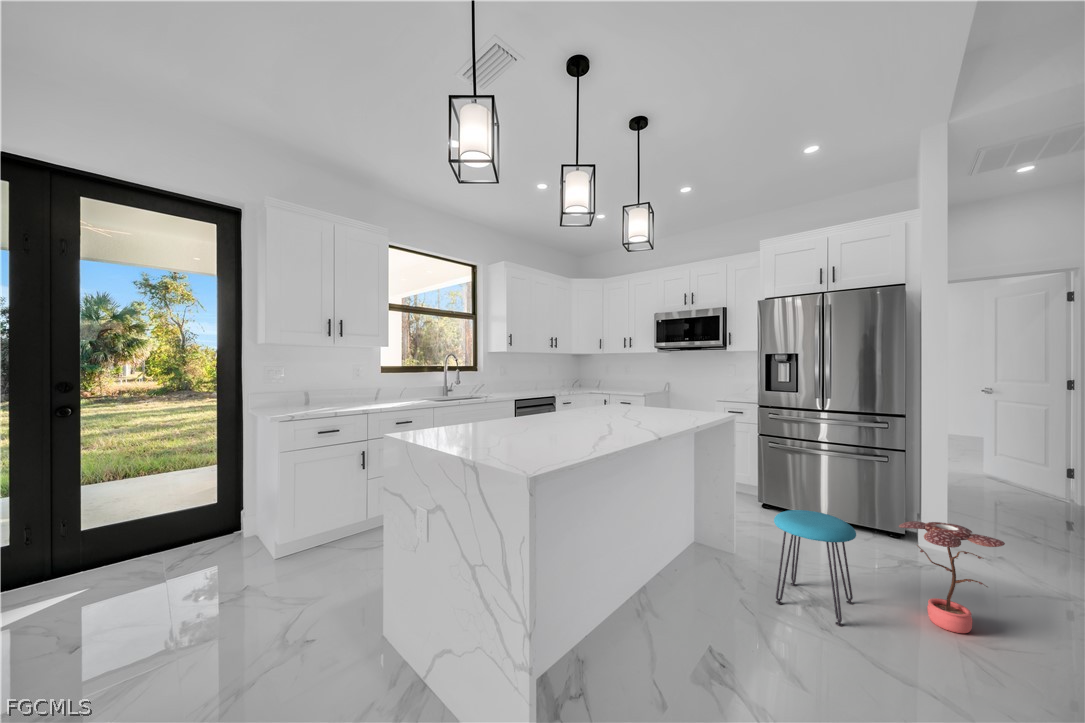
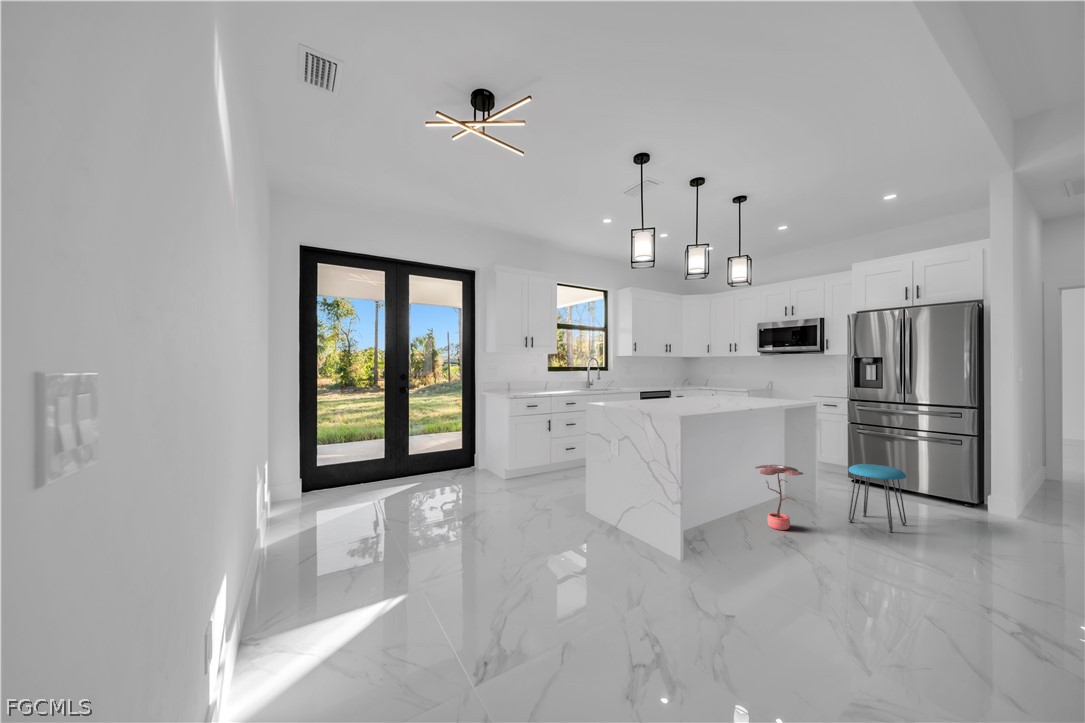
potted plant: present [899,521,1005,633] -> present [755,465,803,530]

